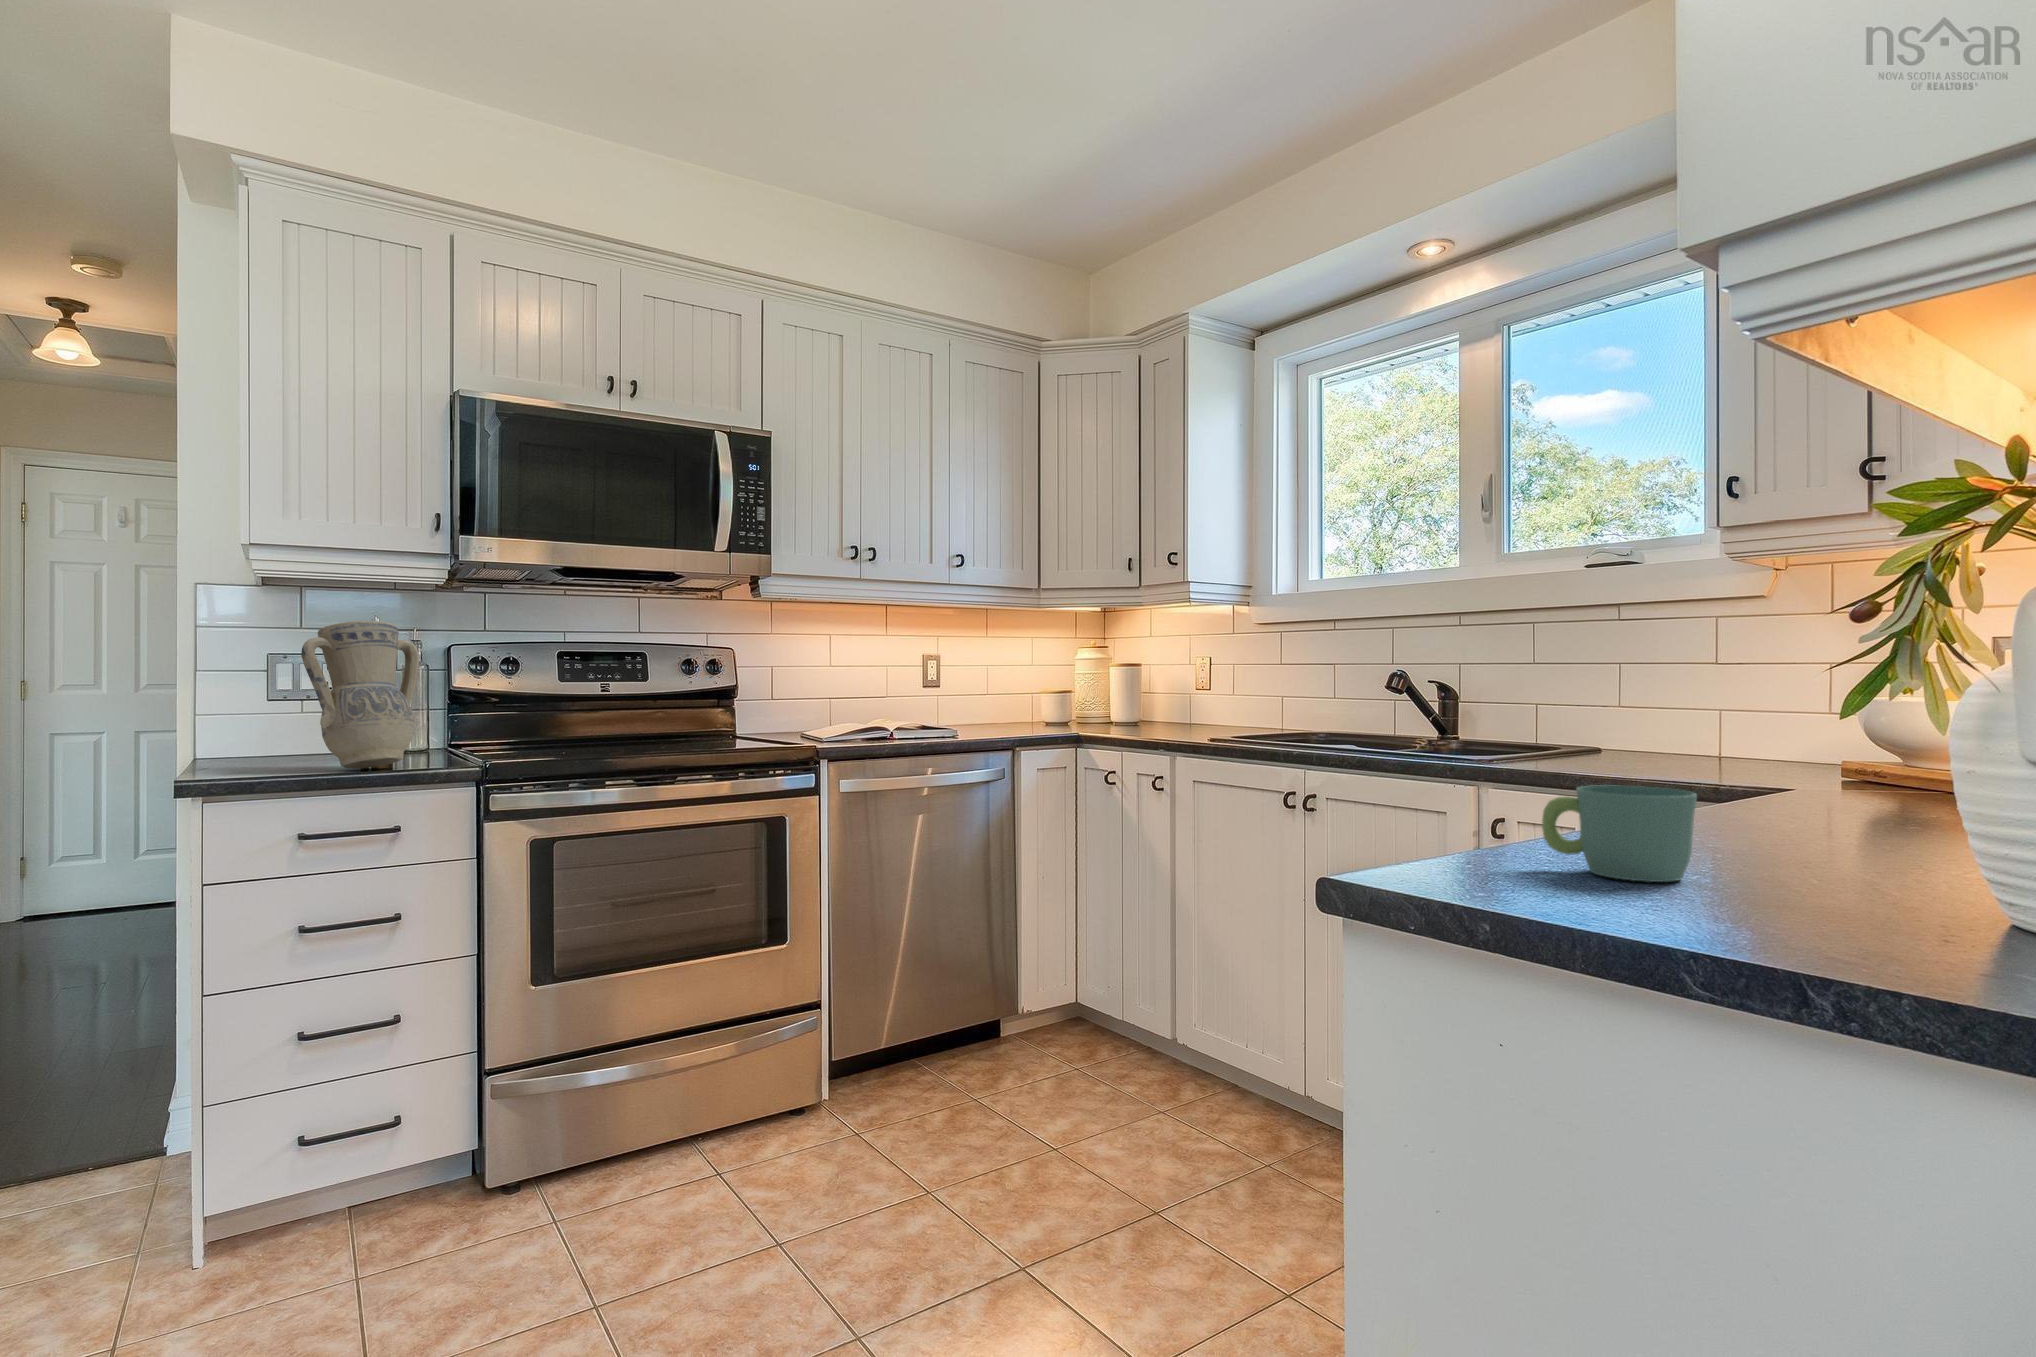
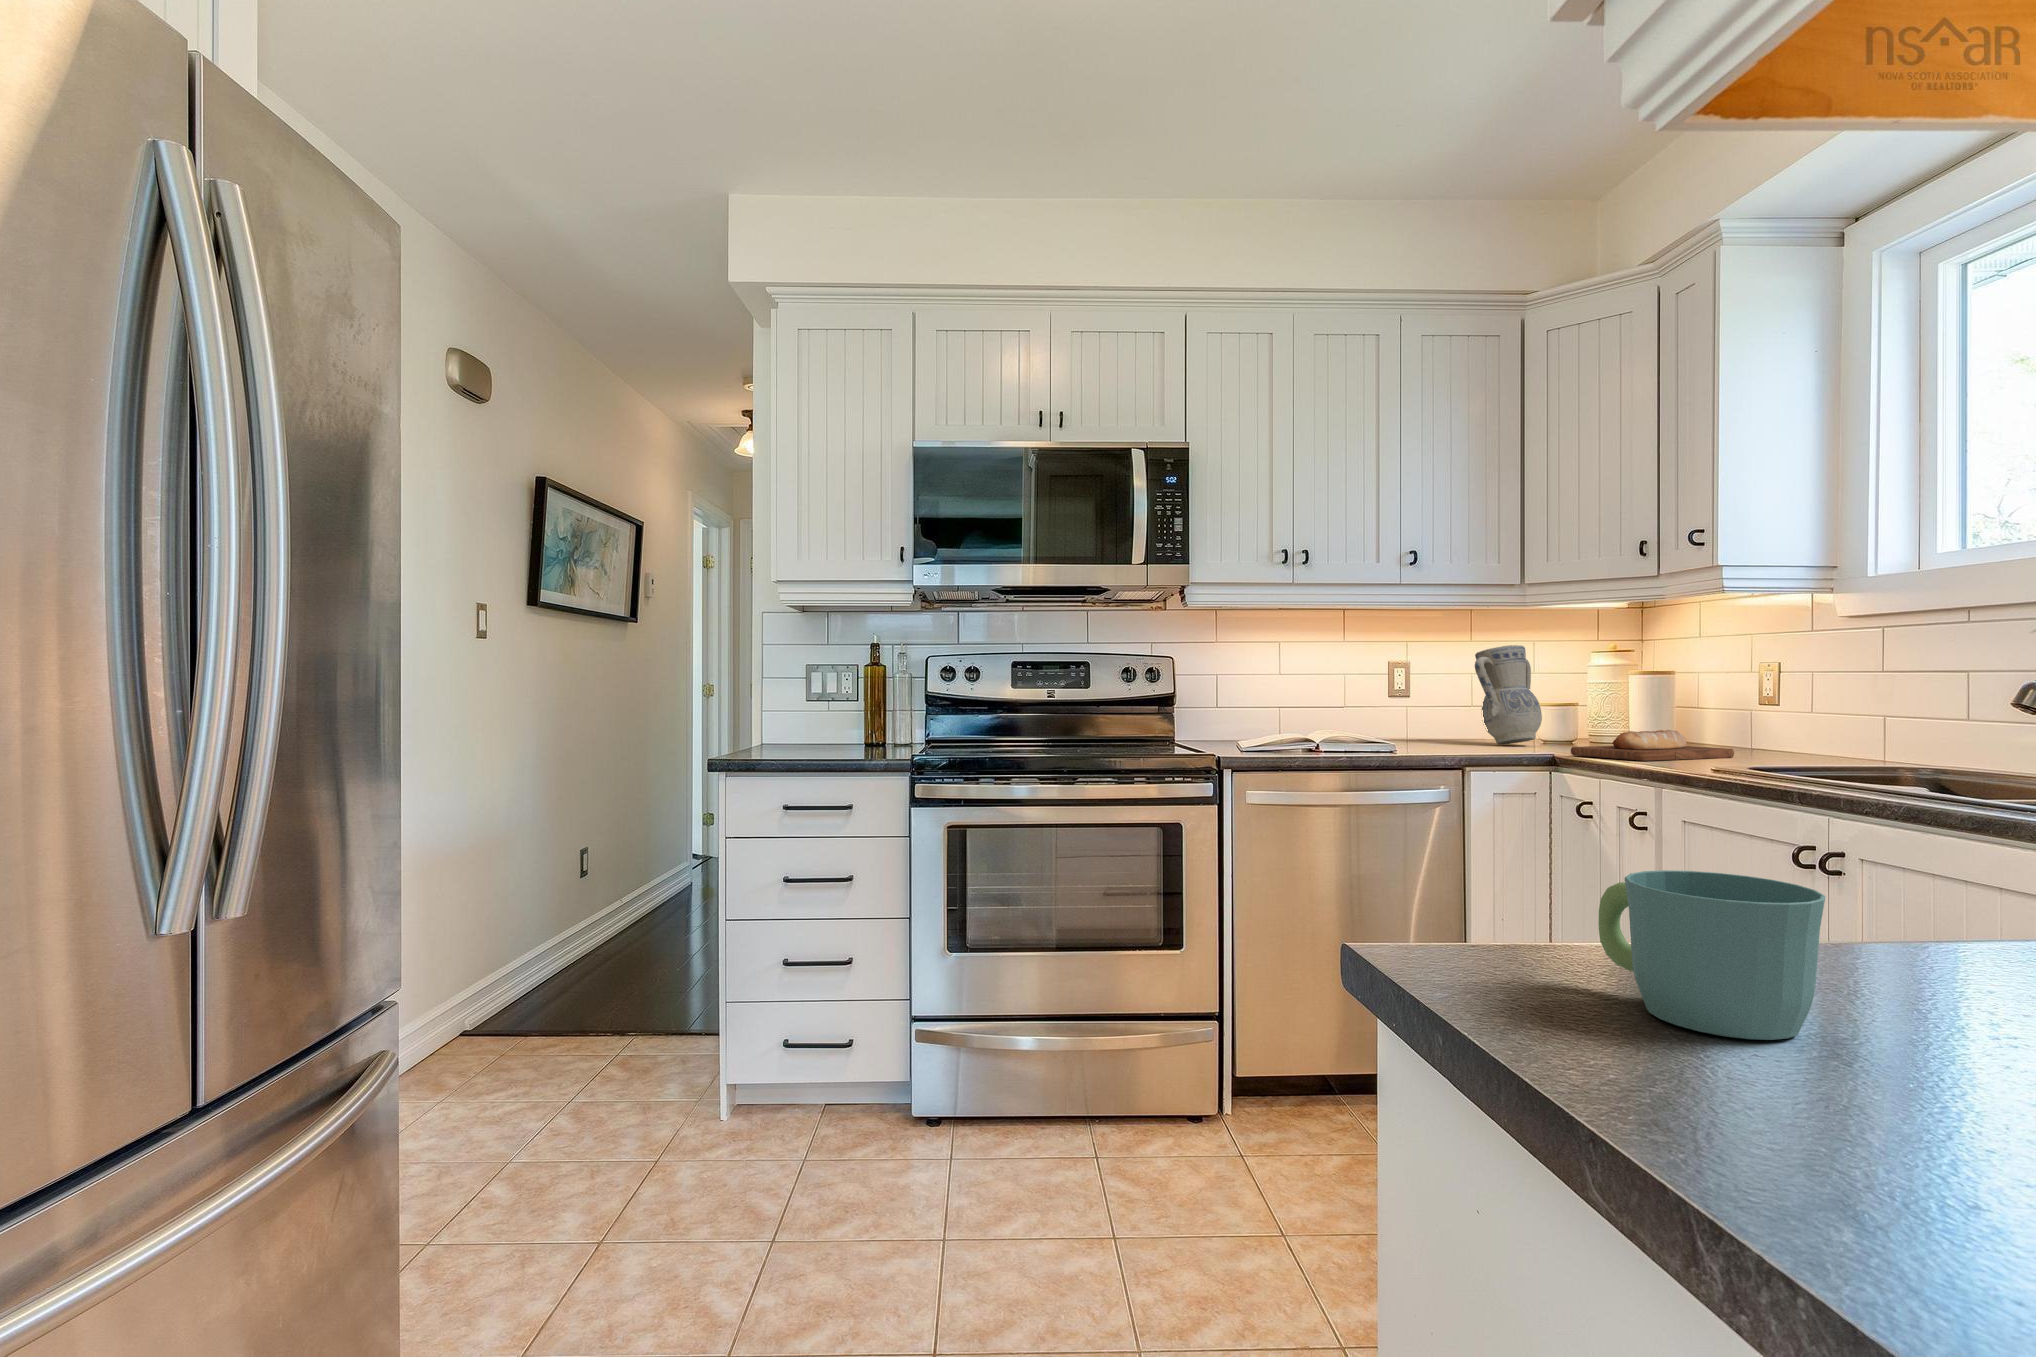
vase: present [301,621,419,768] -> present [1475,645,1542,744]
bread loaf: none [1091,711,1193,736] -> present [1571,730,1734,761]

